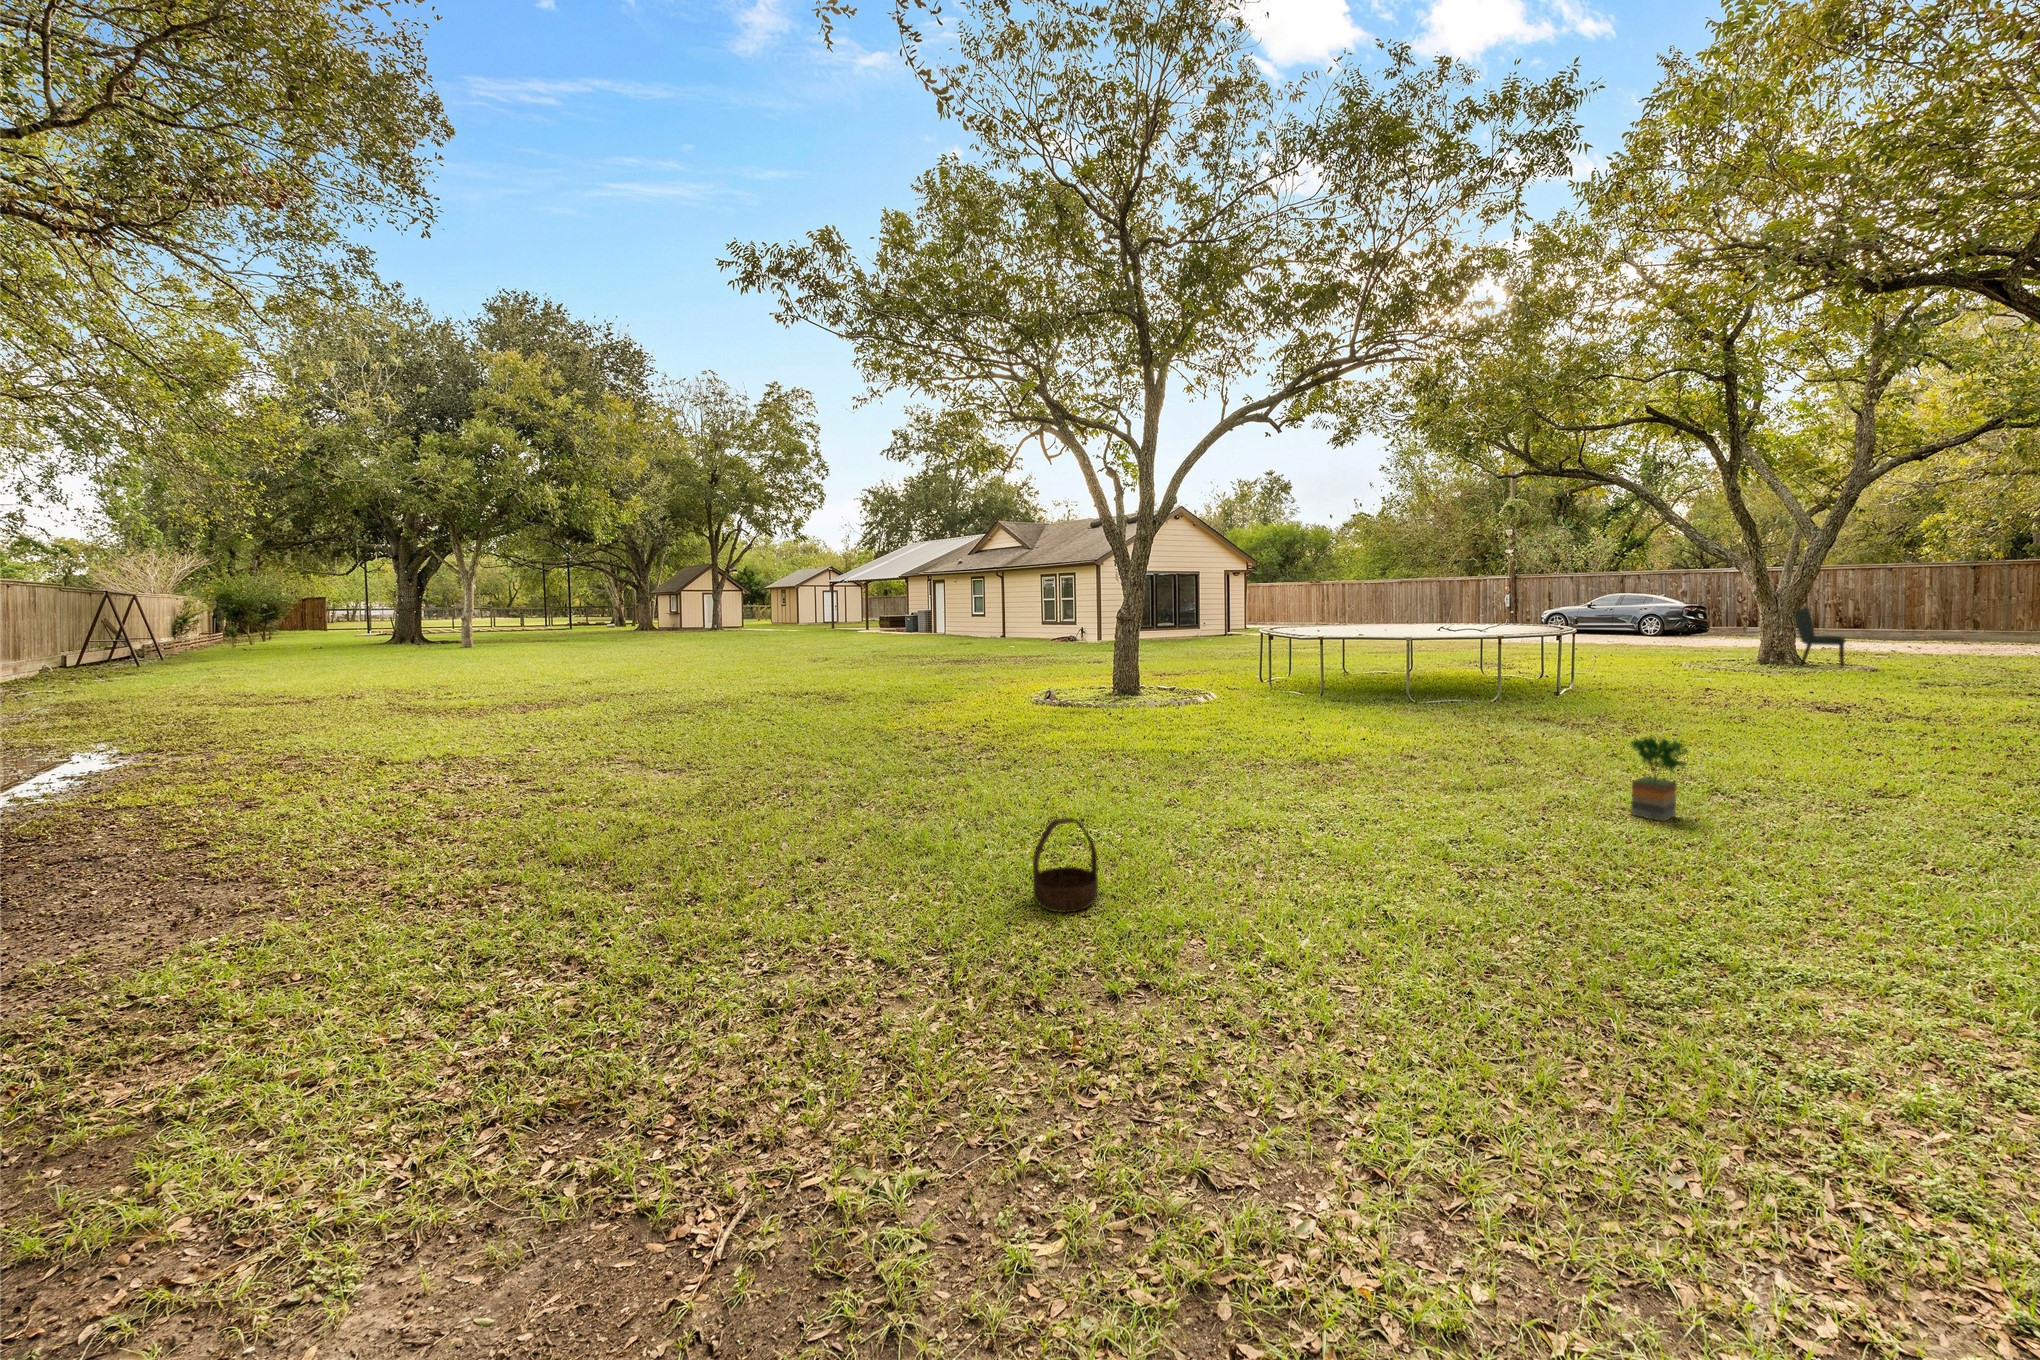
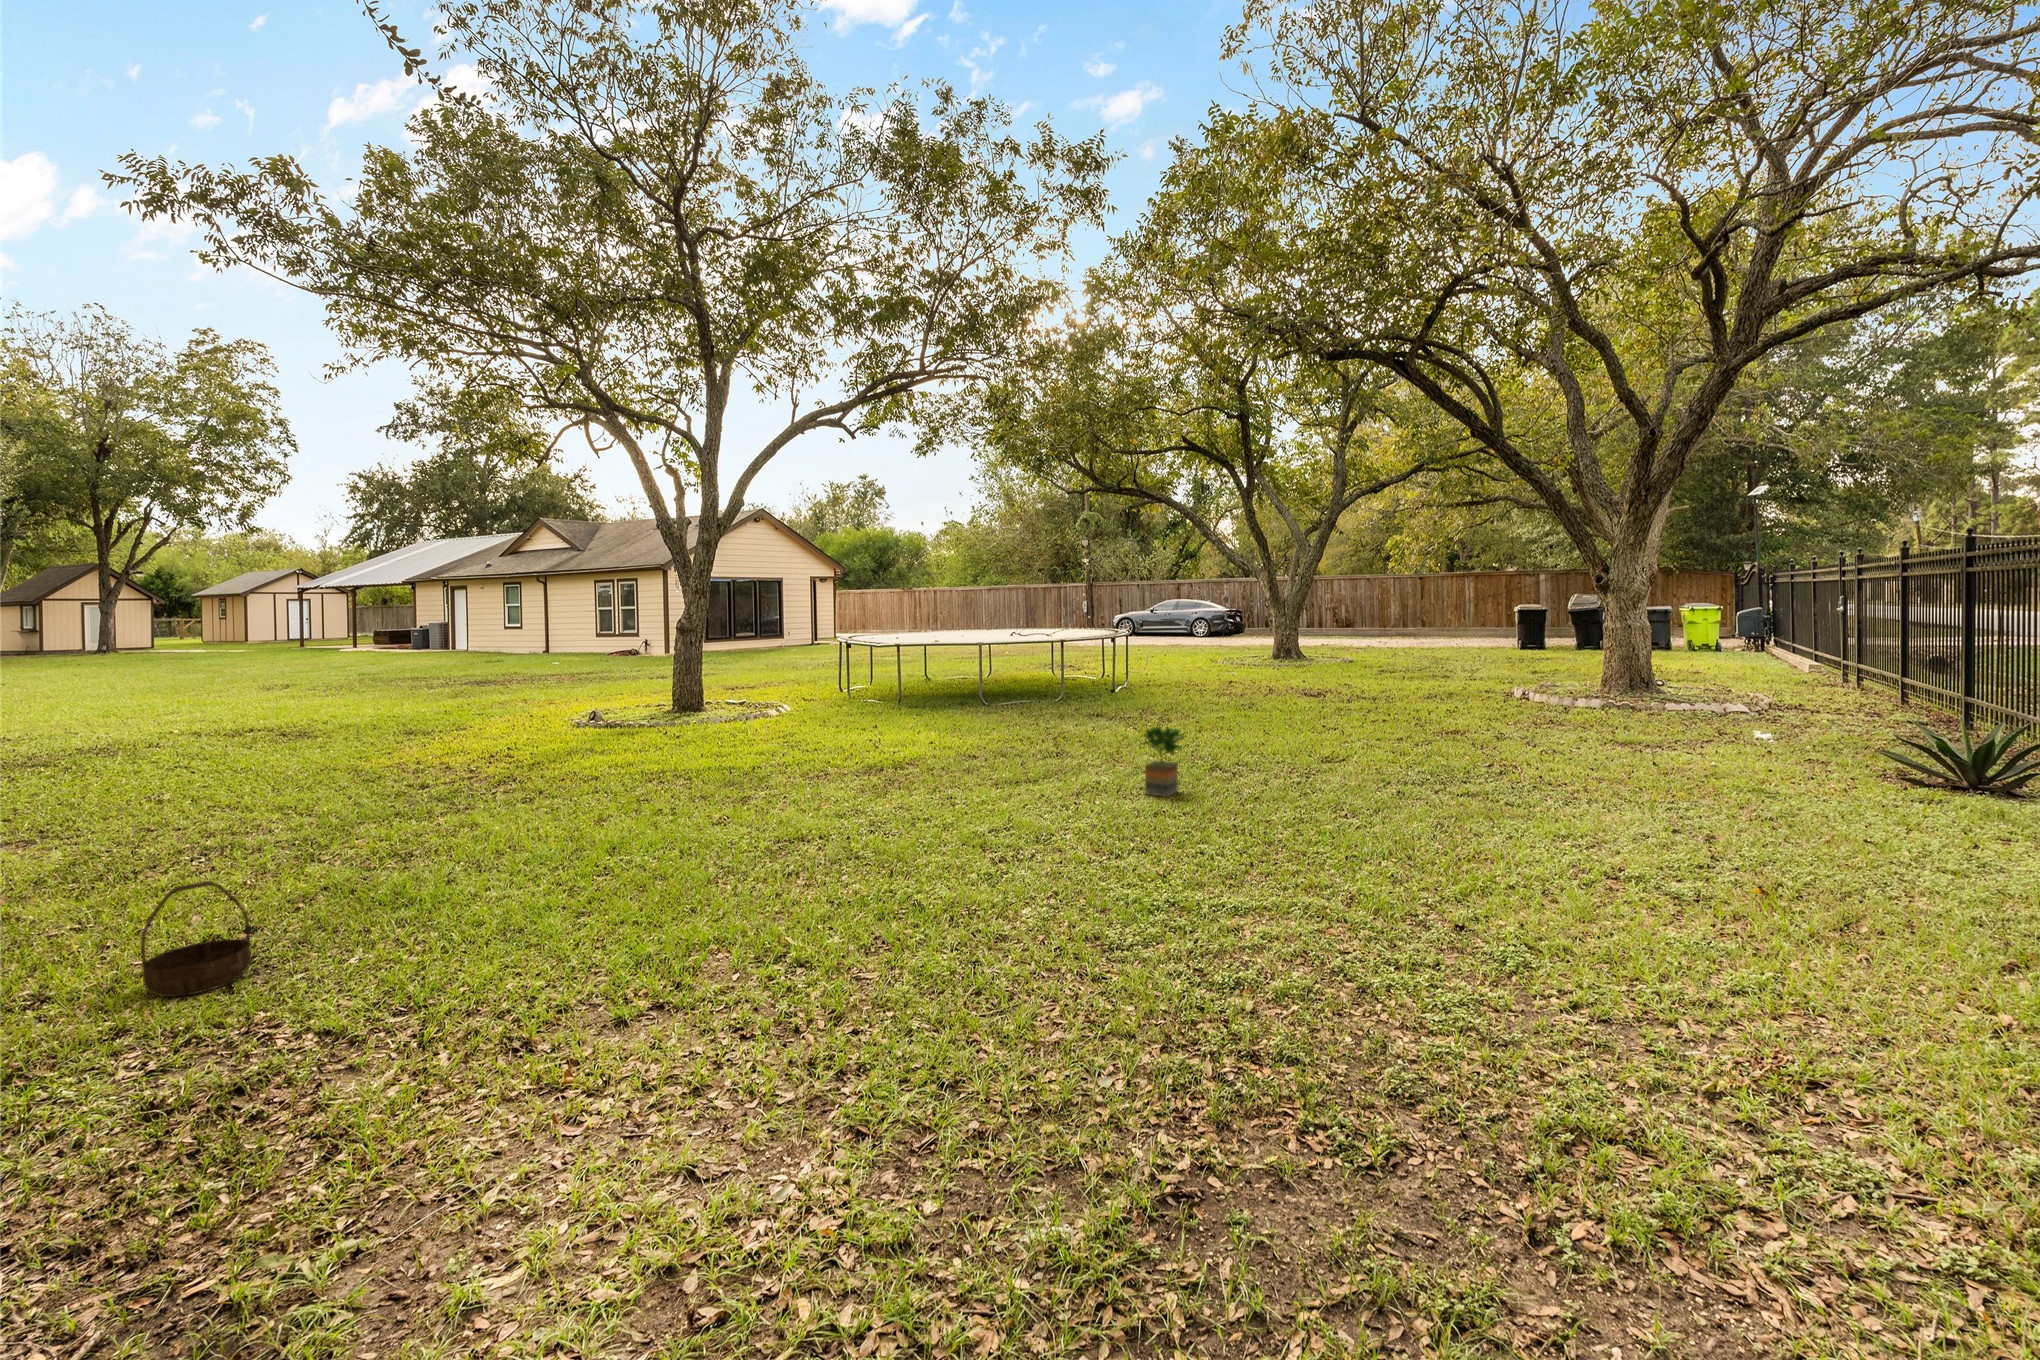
chair: present [1796,607,1845,667] -> none [1300,612,1334,662]
basket: present [1033,818,1098,912] -> present [141,881,251,997]

